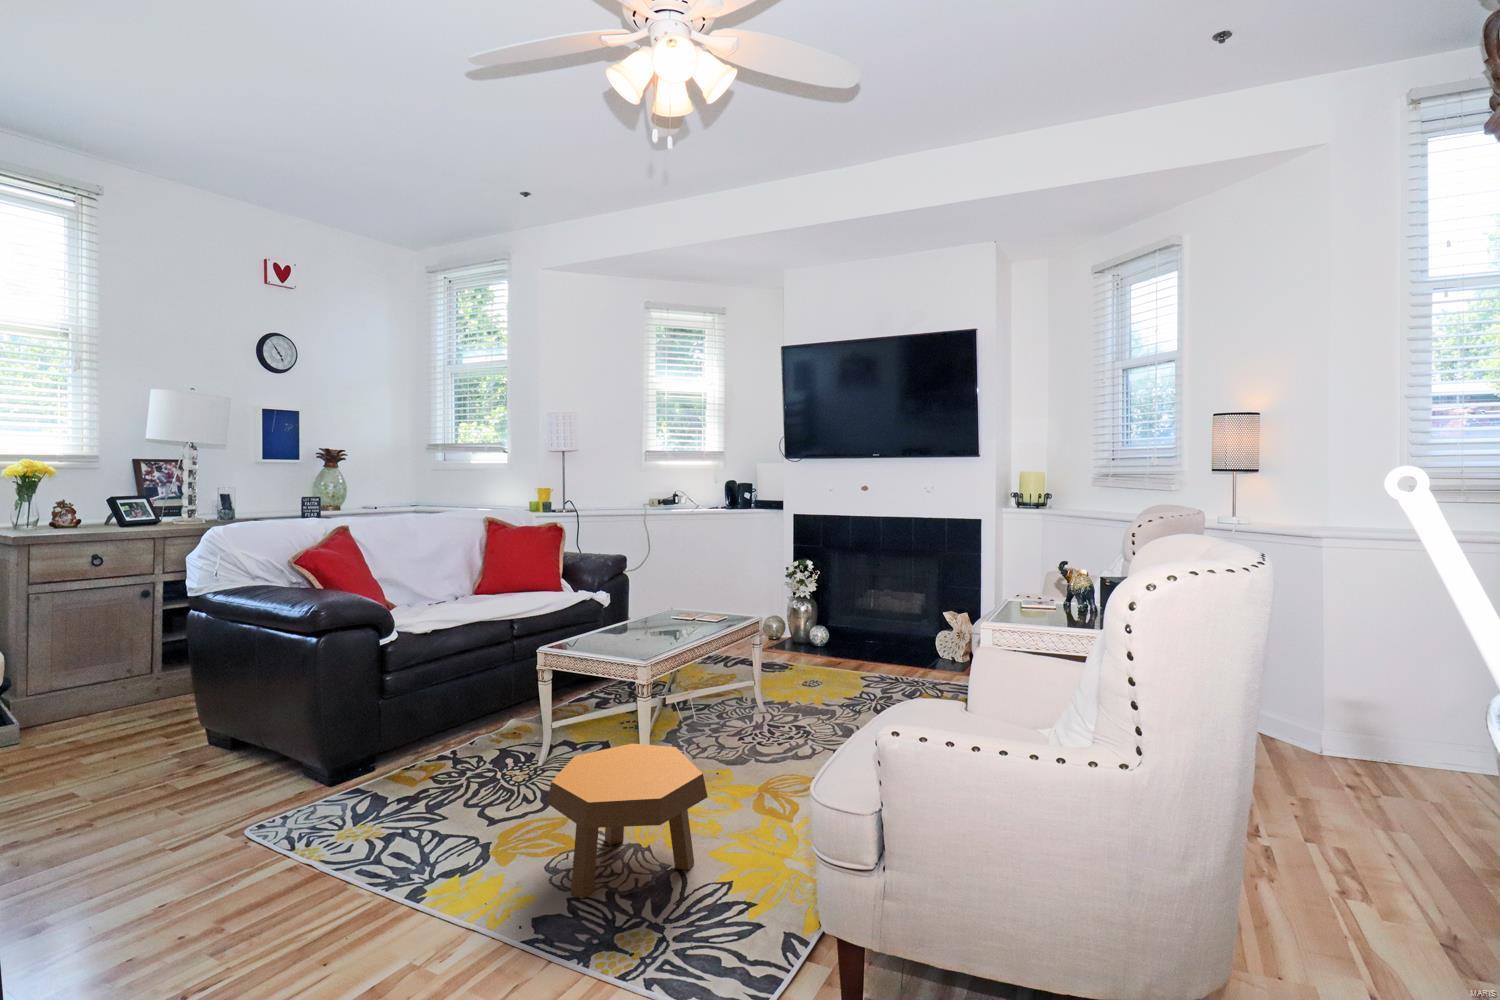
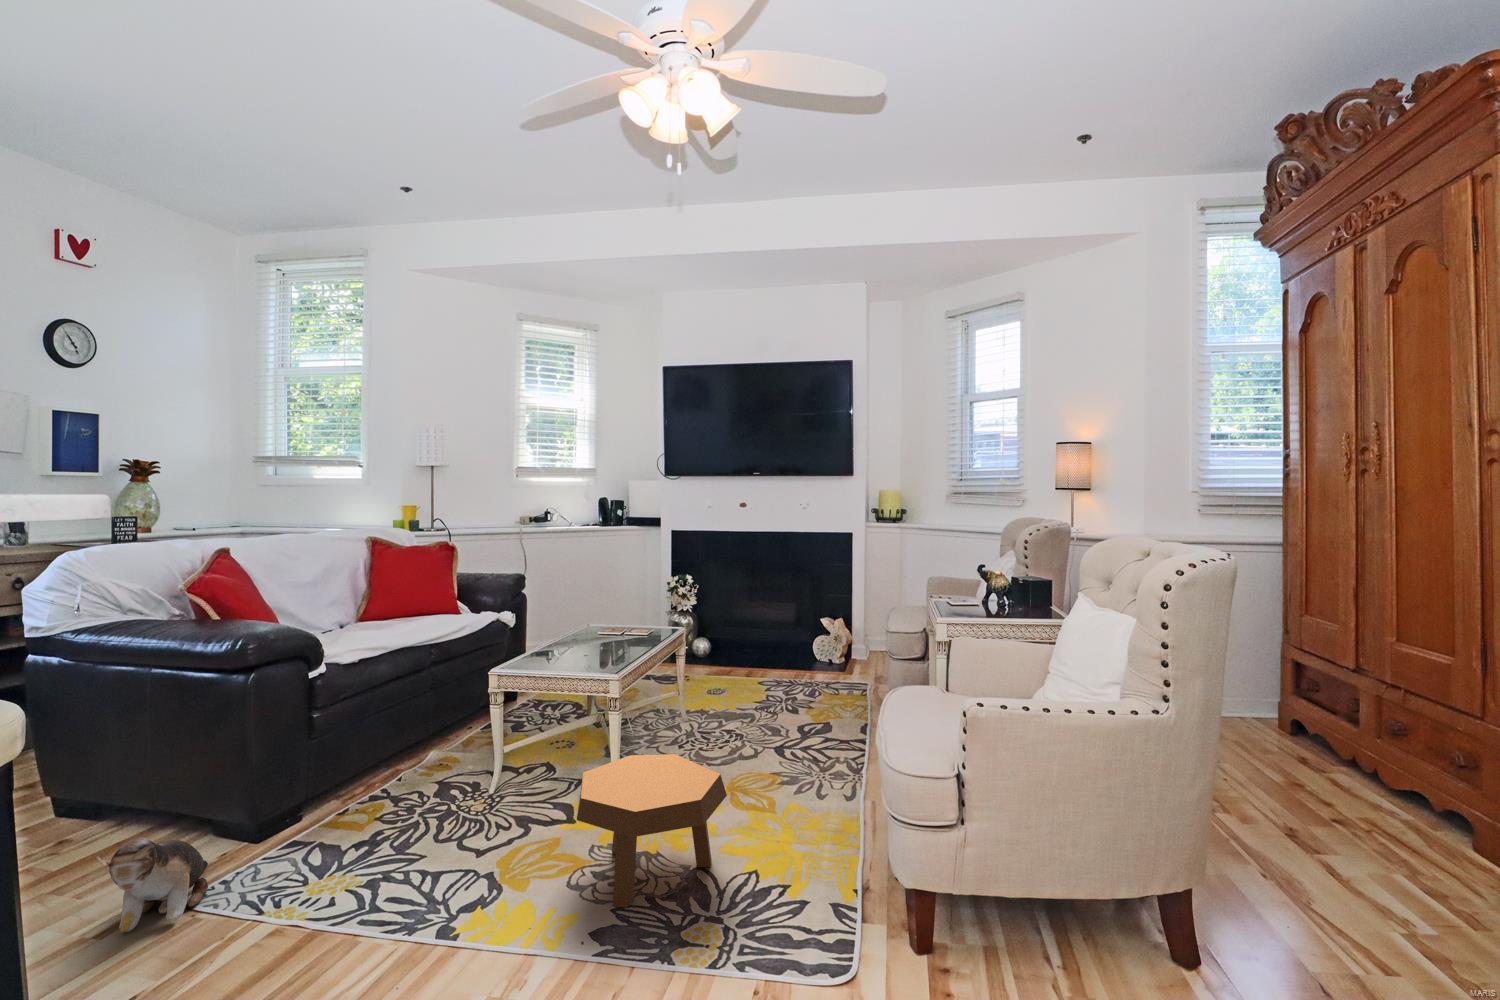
plush toy: none [159,770,281,849] -> present [96,837,208,933]

